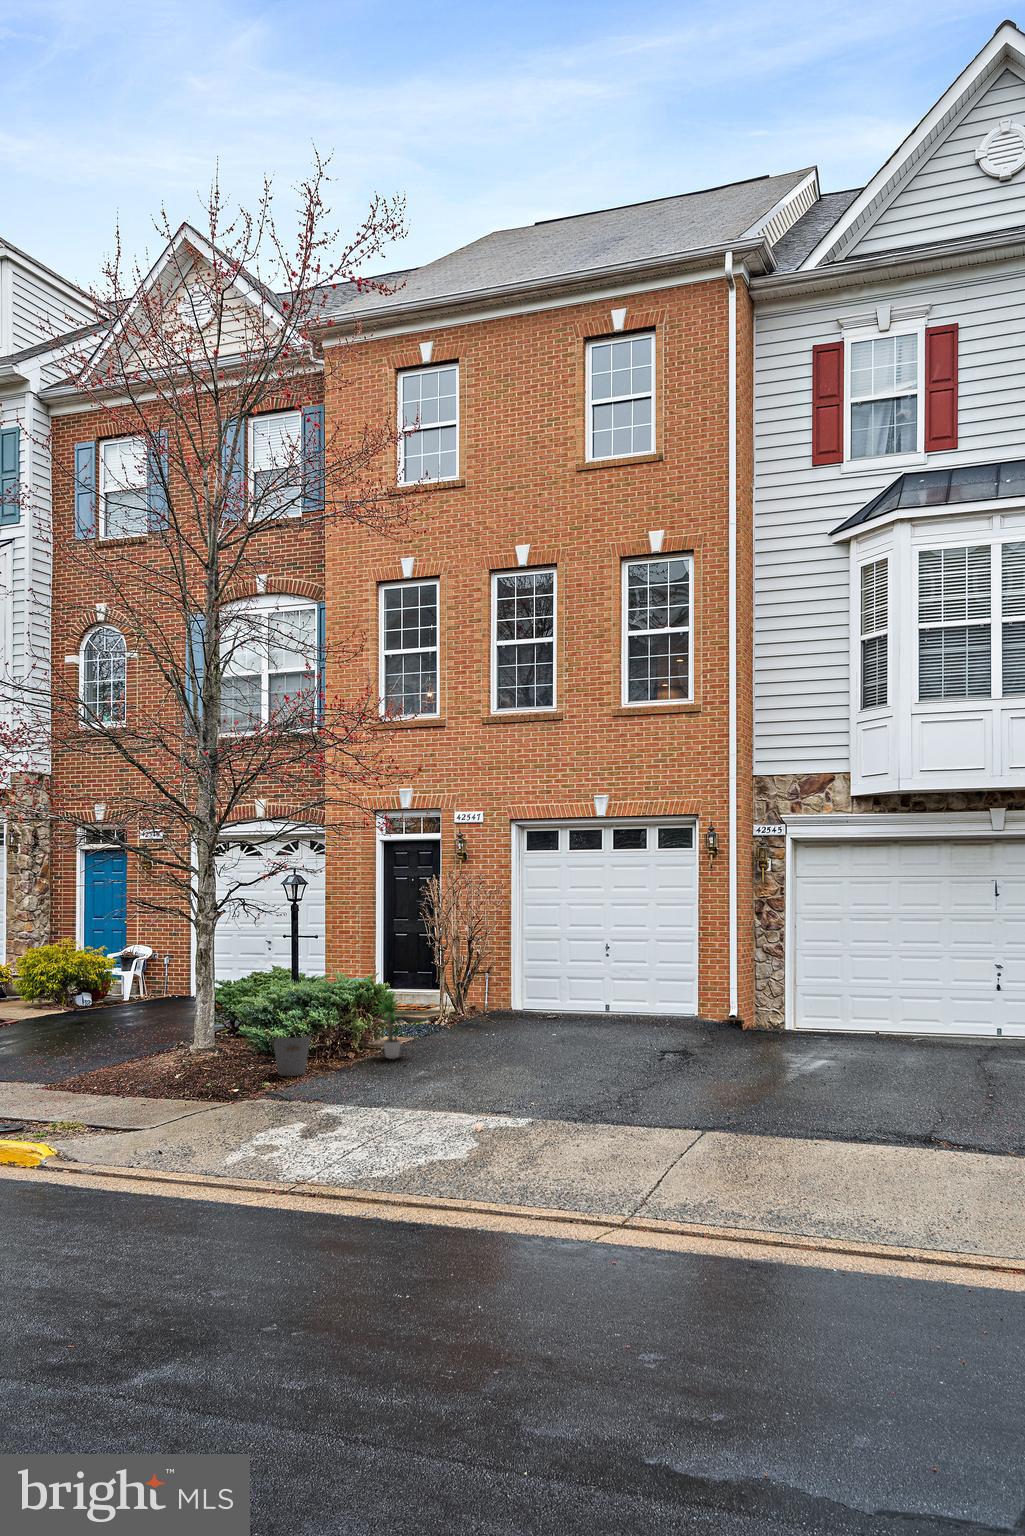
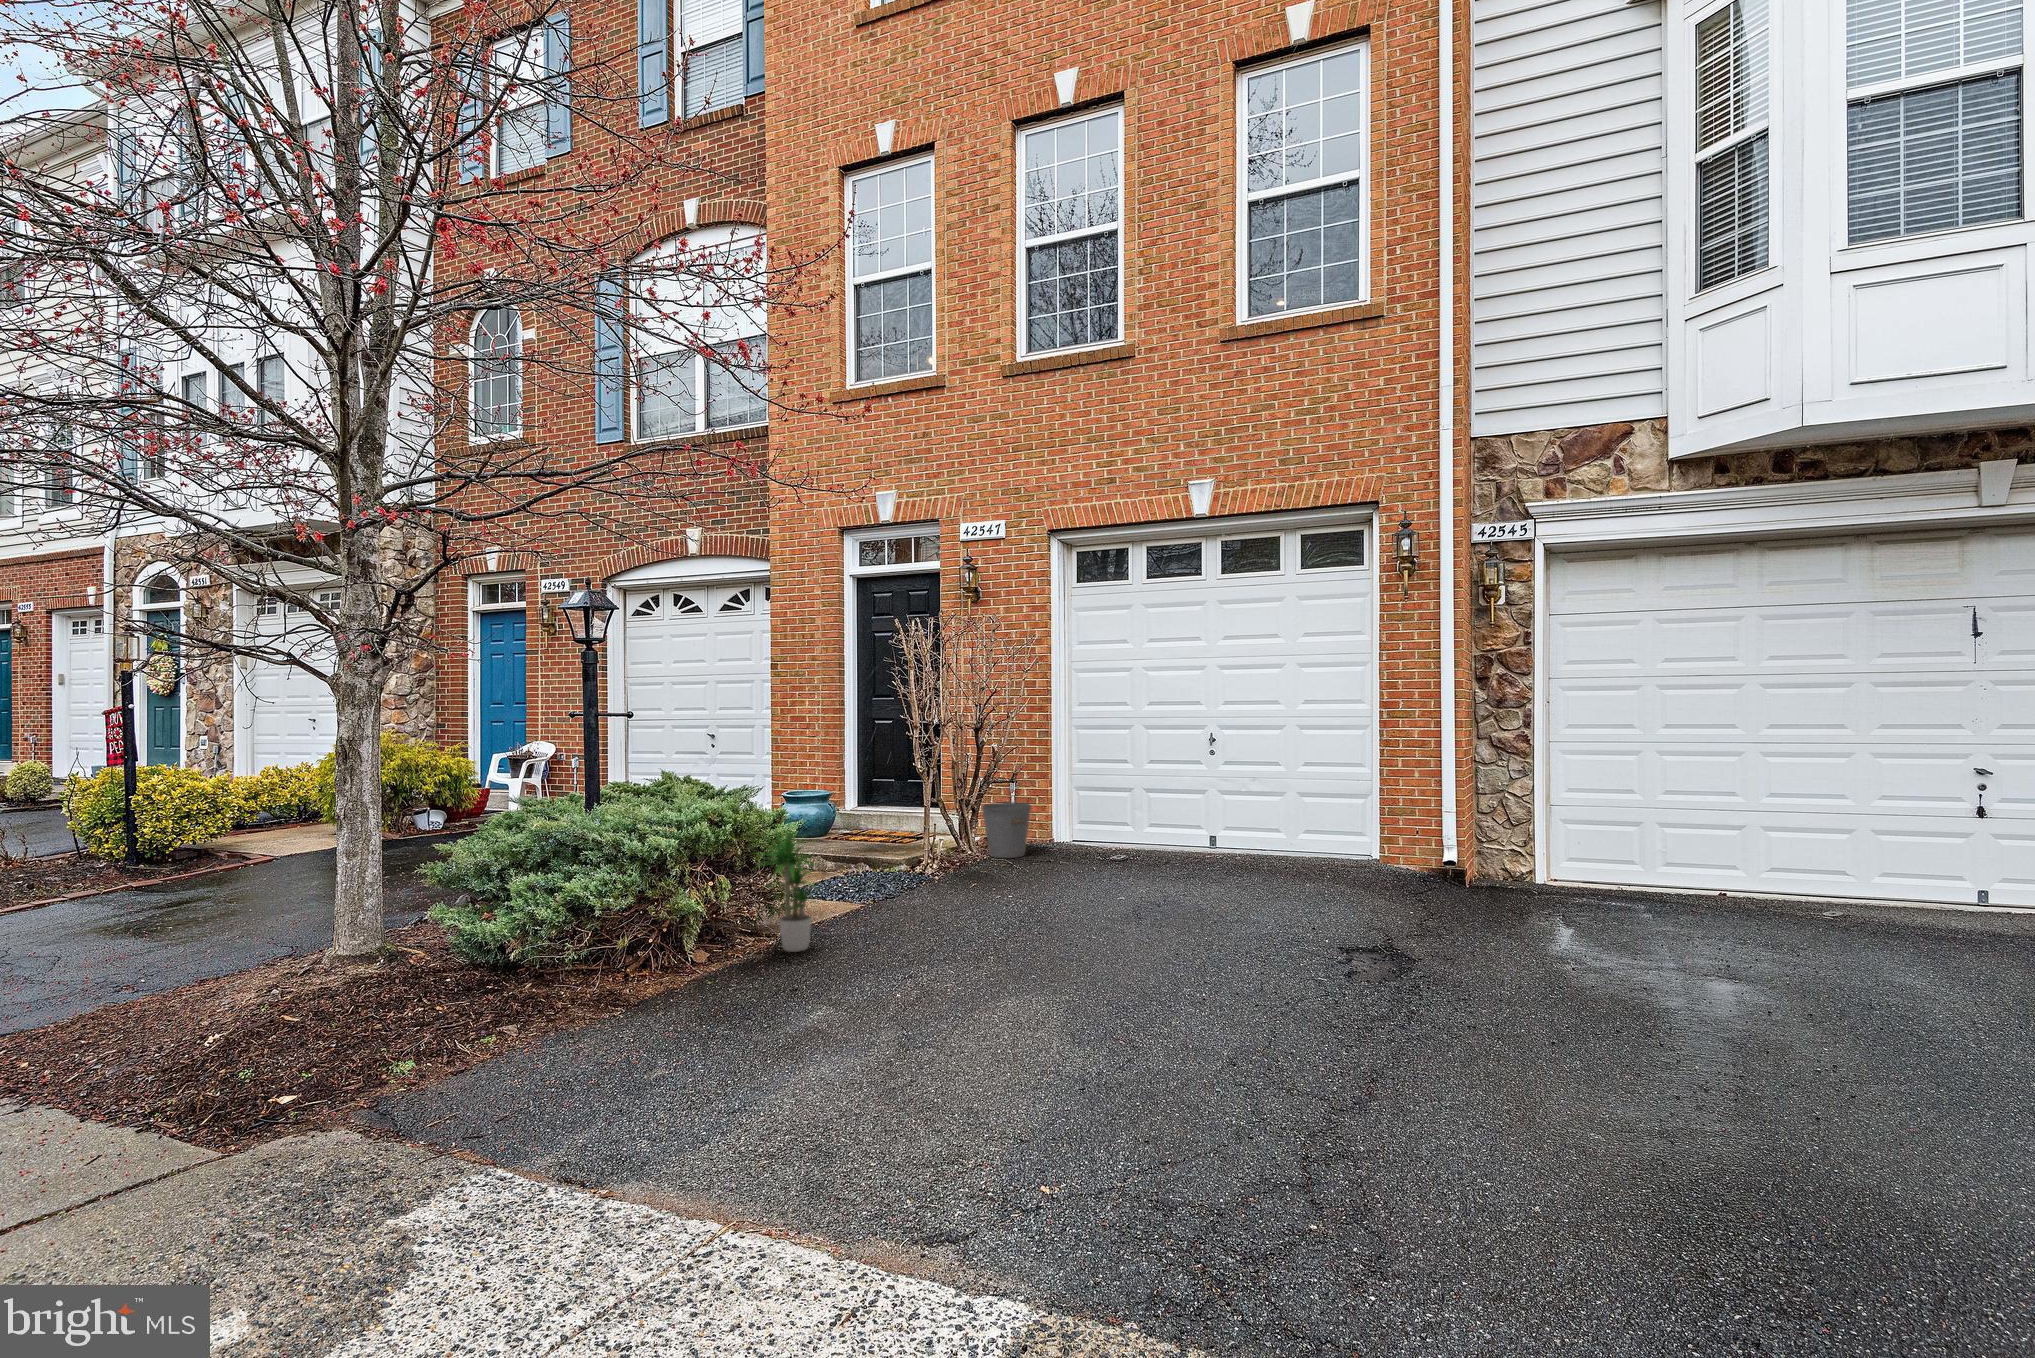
bucket: present [274,1036,311,1076] -> present [982,802,1031,858]

